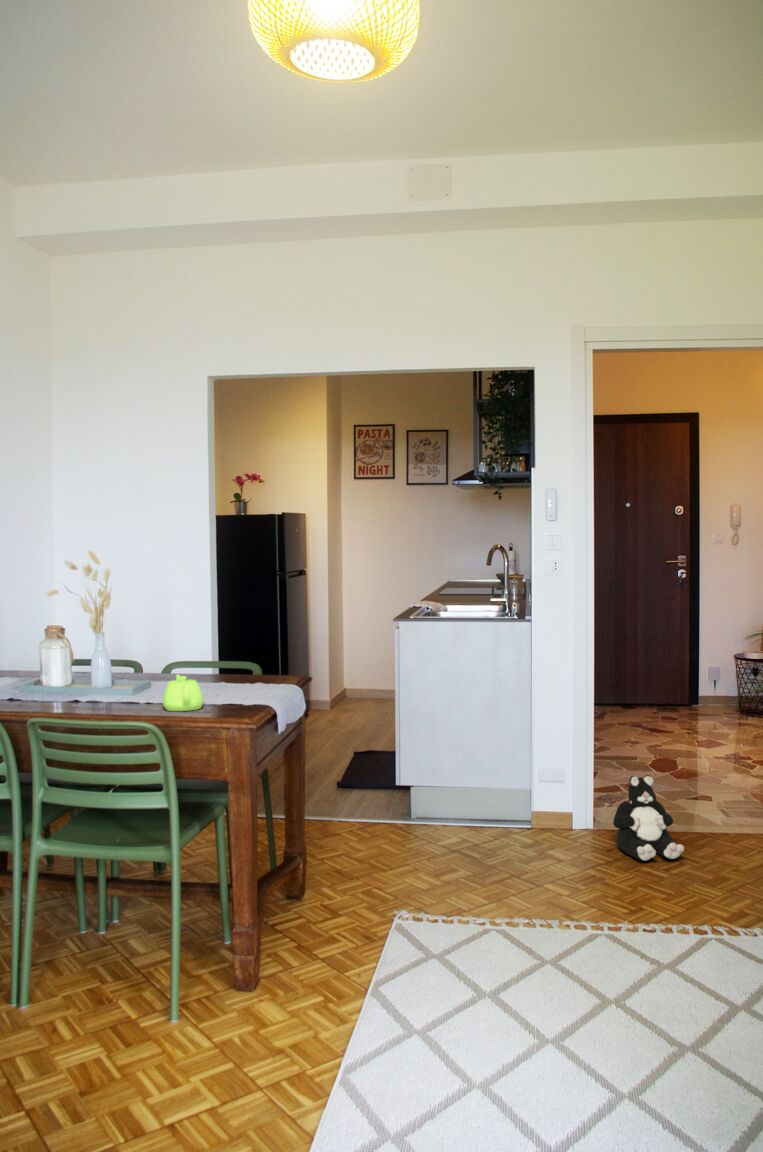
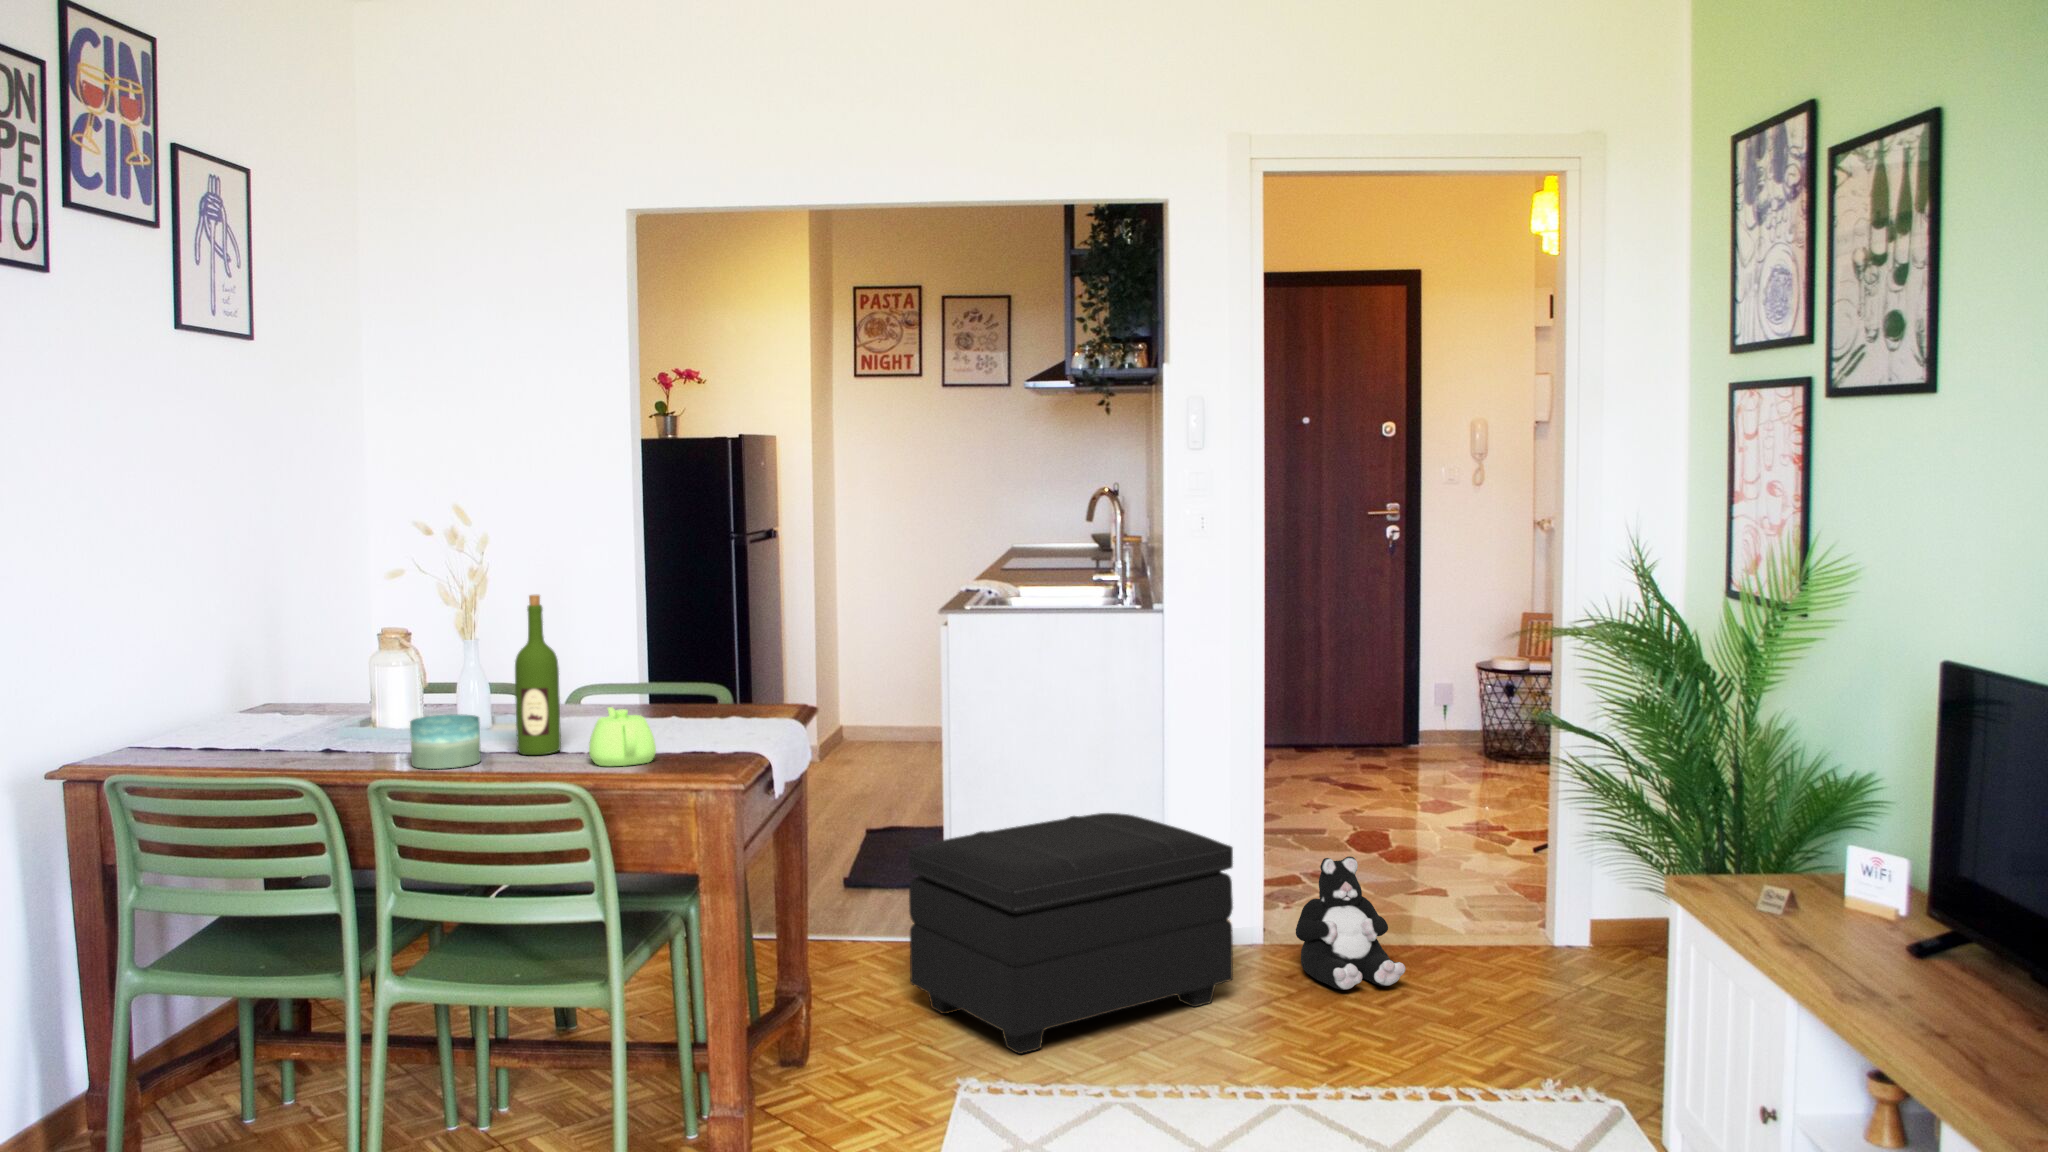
wine bottle: none [121,605,149,703] -> present [515,595,561,755]
candle: none [56,678,99,711] -> present [410,714,481,769]
footstool: none [369,745,572,896] -> present [909,813,1233,1054]

